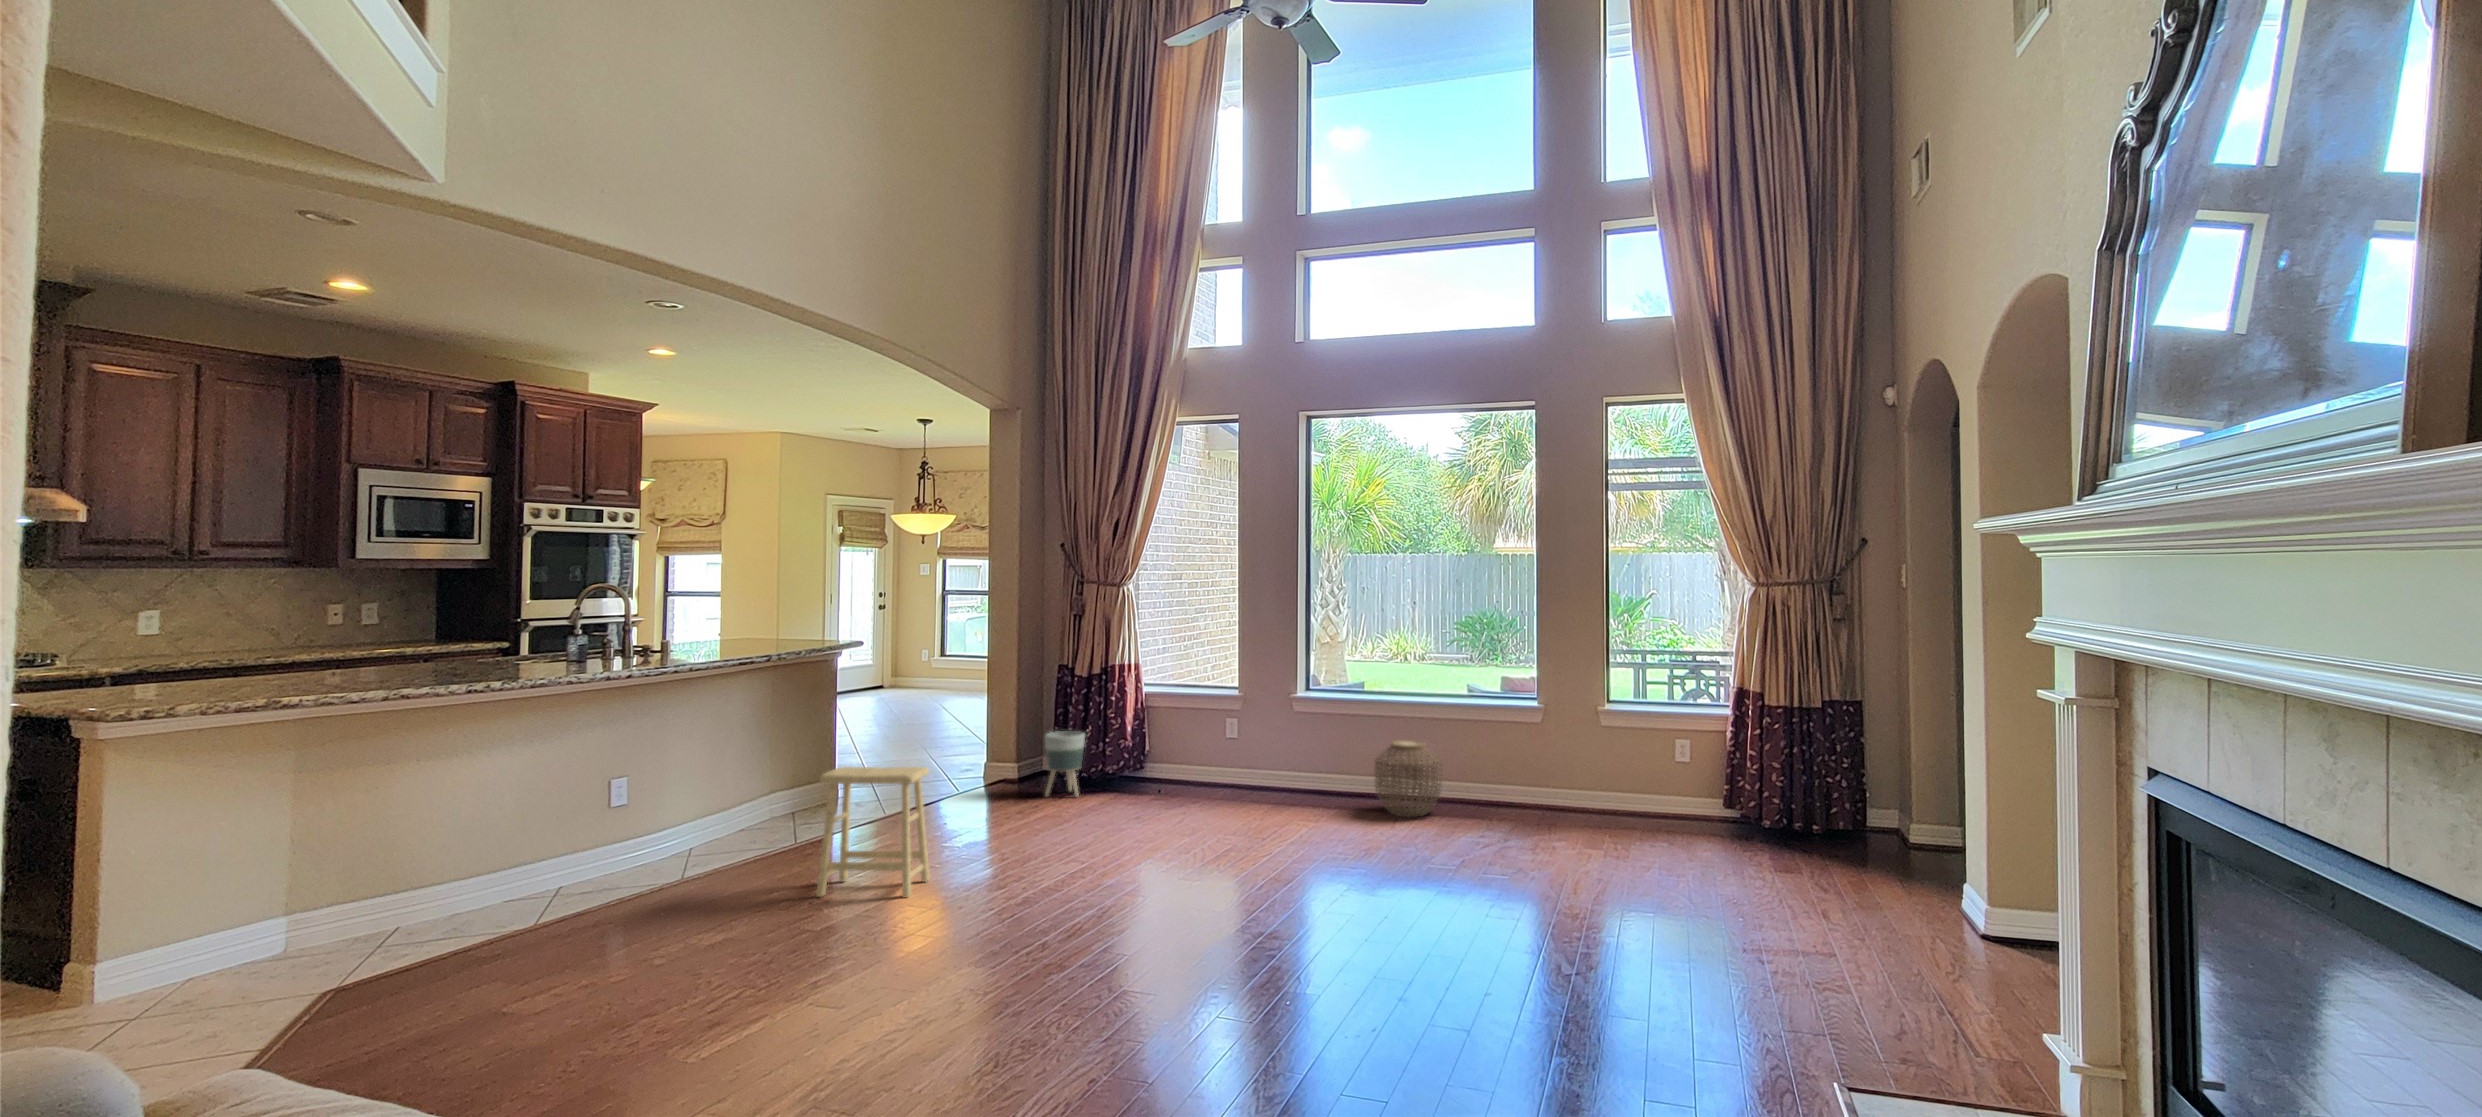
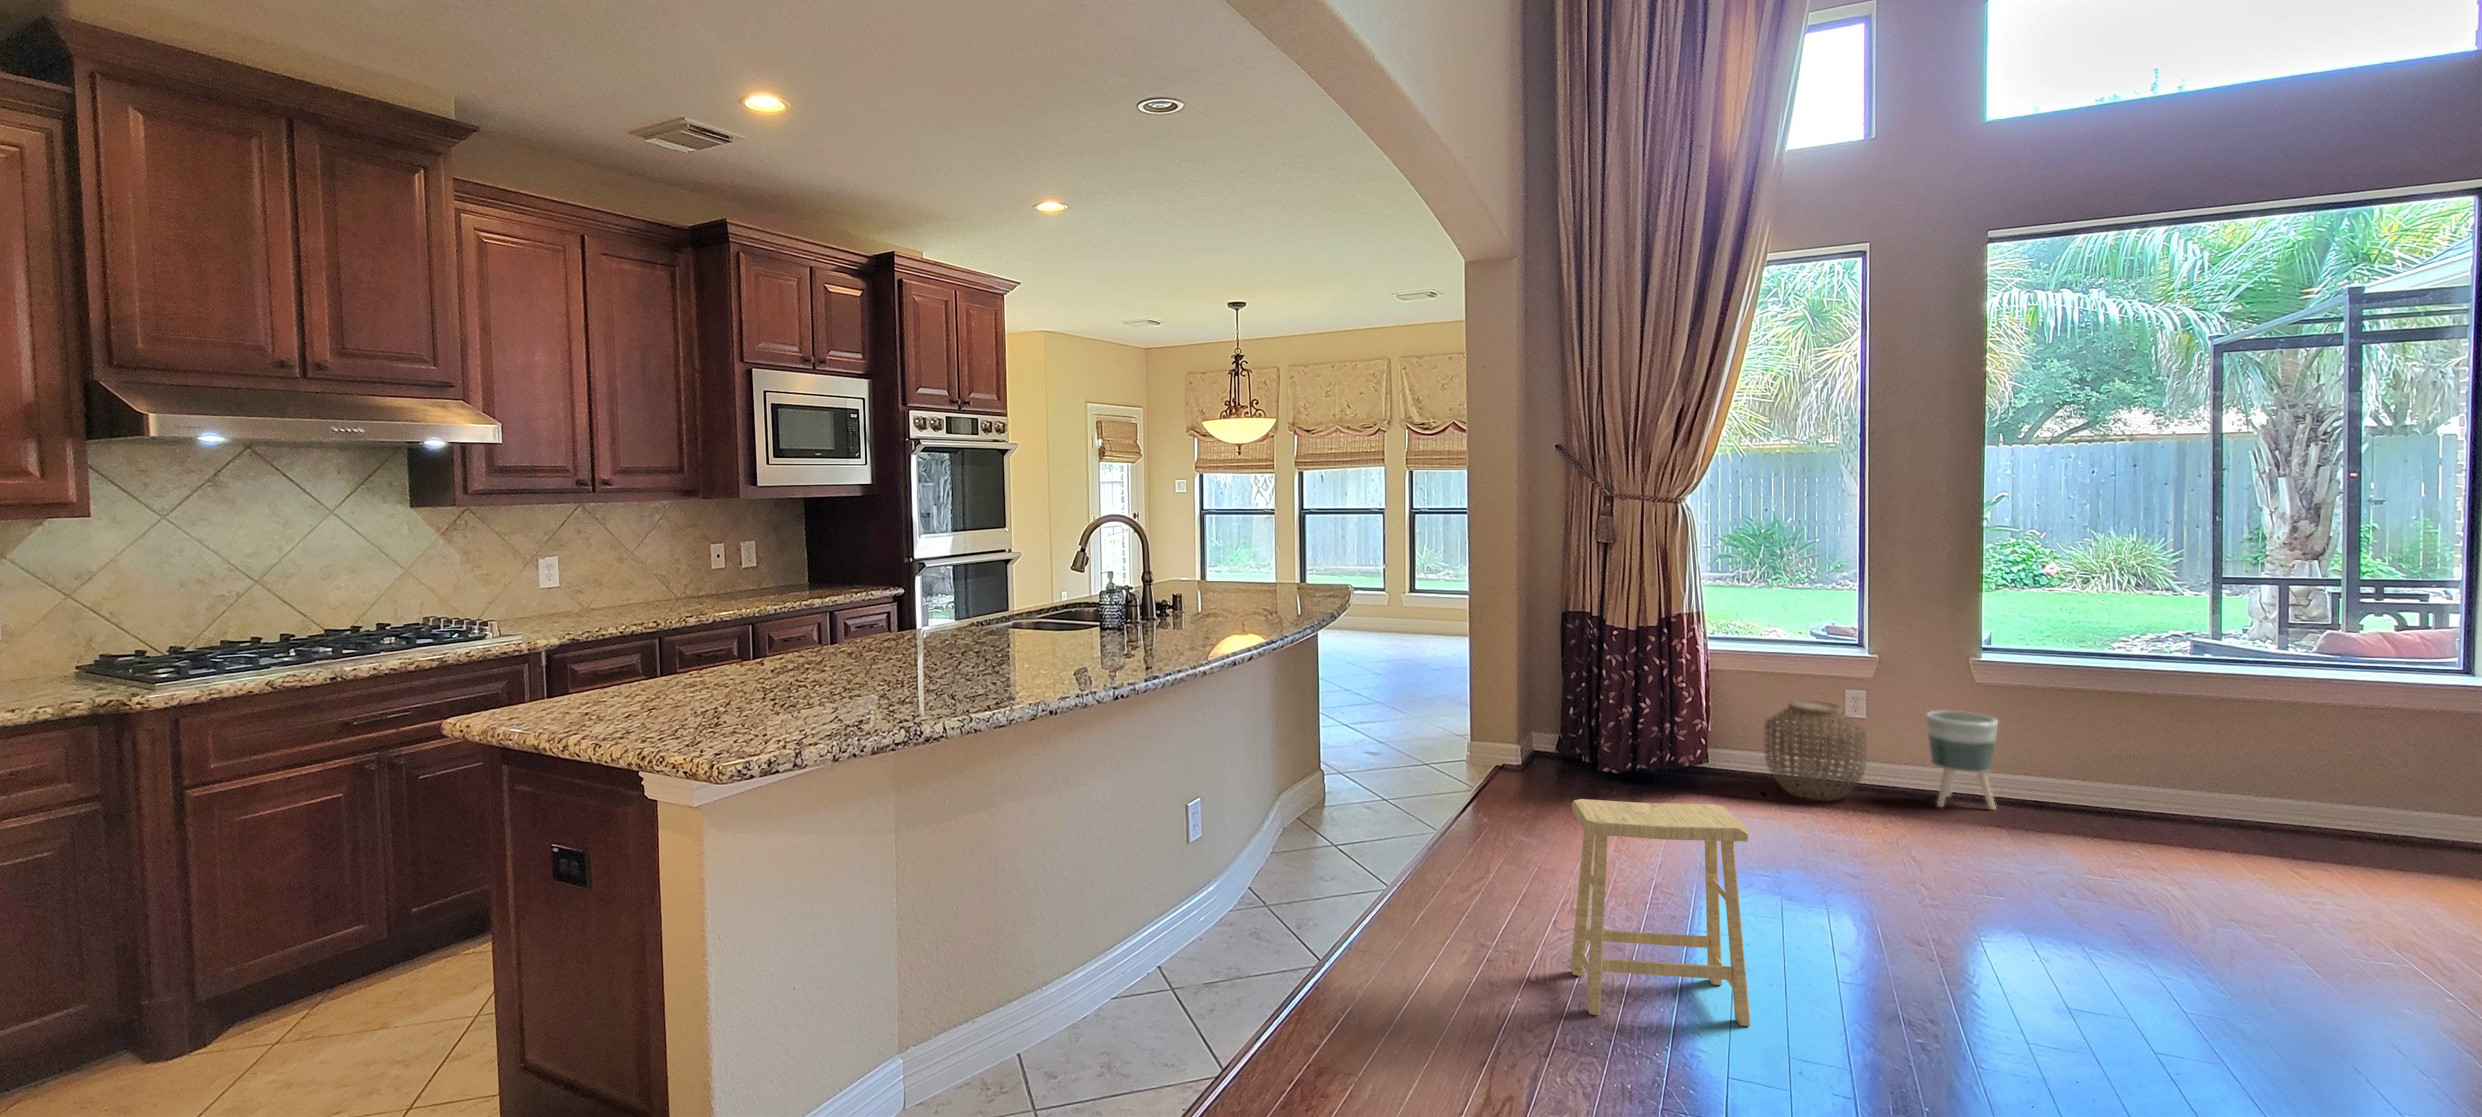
planter: present [1045,731,1085,797] -> present [1926,711,1998,810]
woven basket: present [1375,740,1442,817] -> present [1765,700,1866,801]

